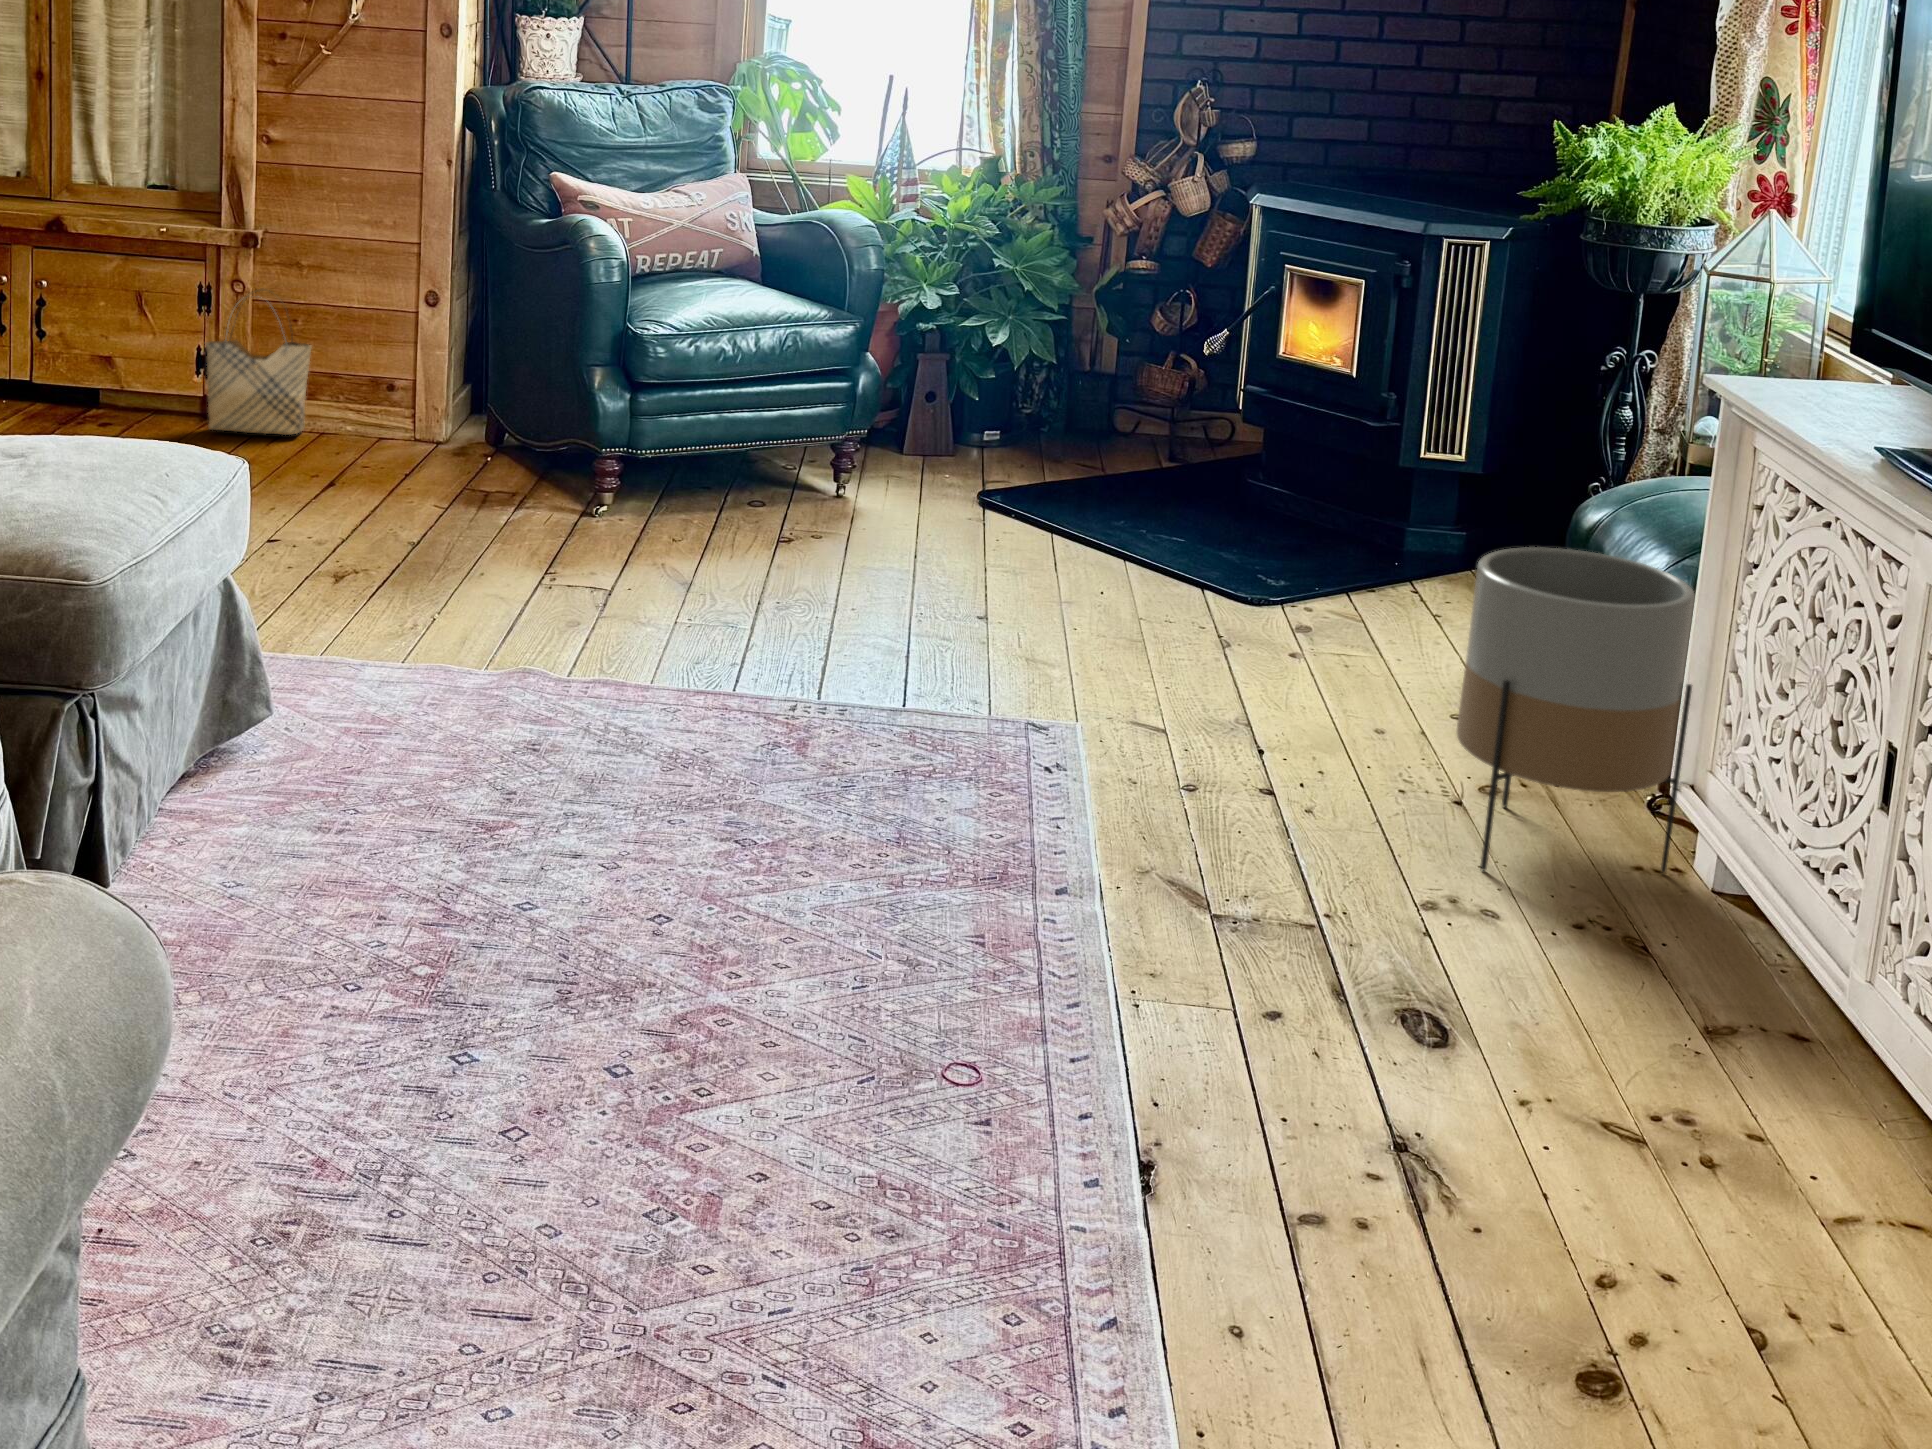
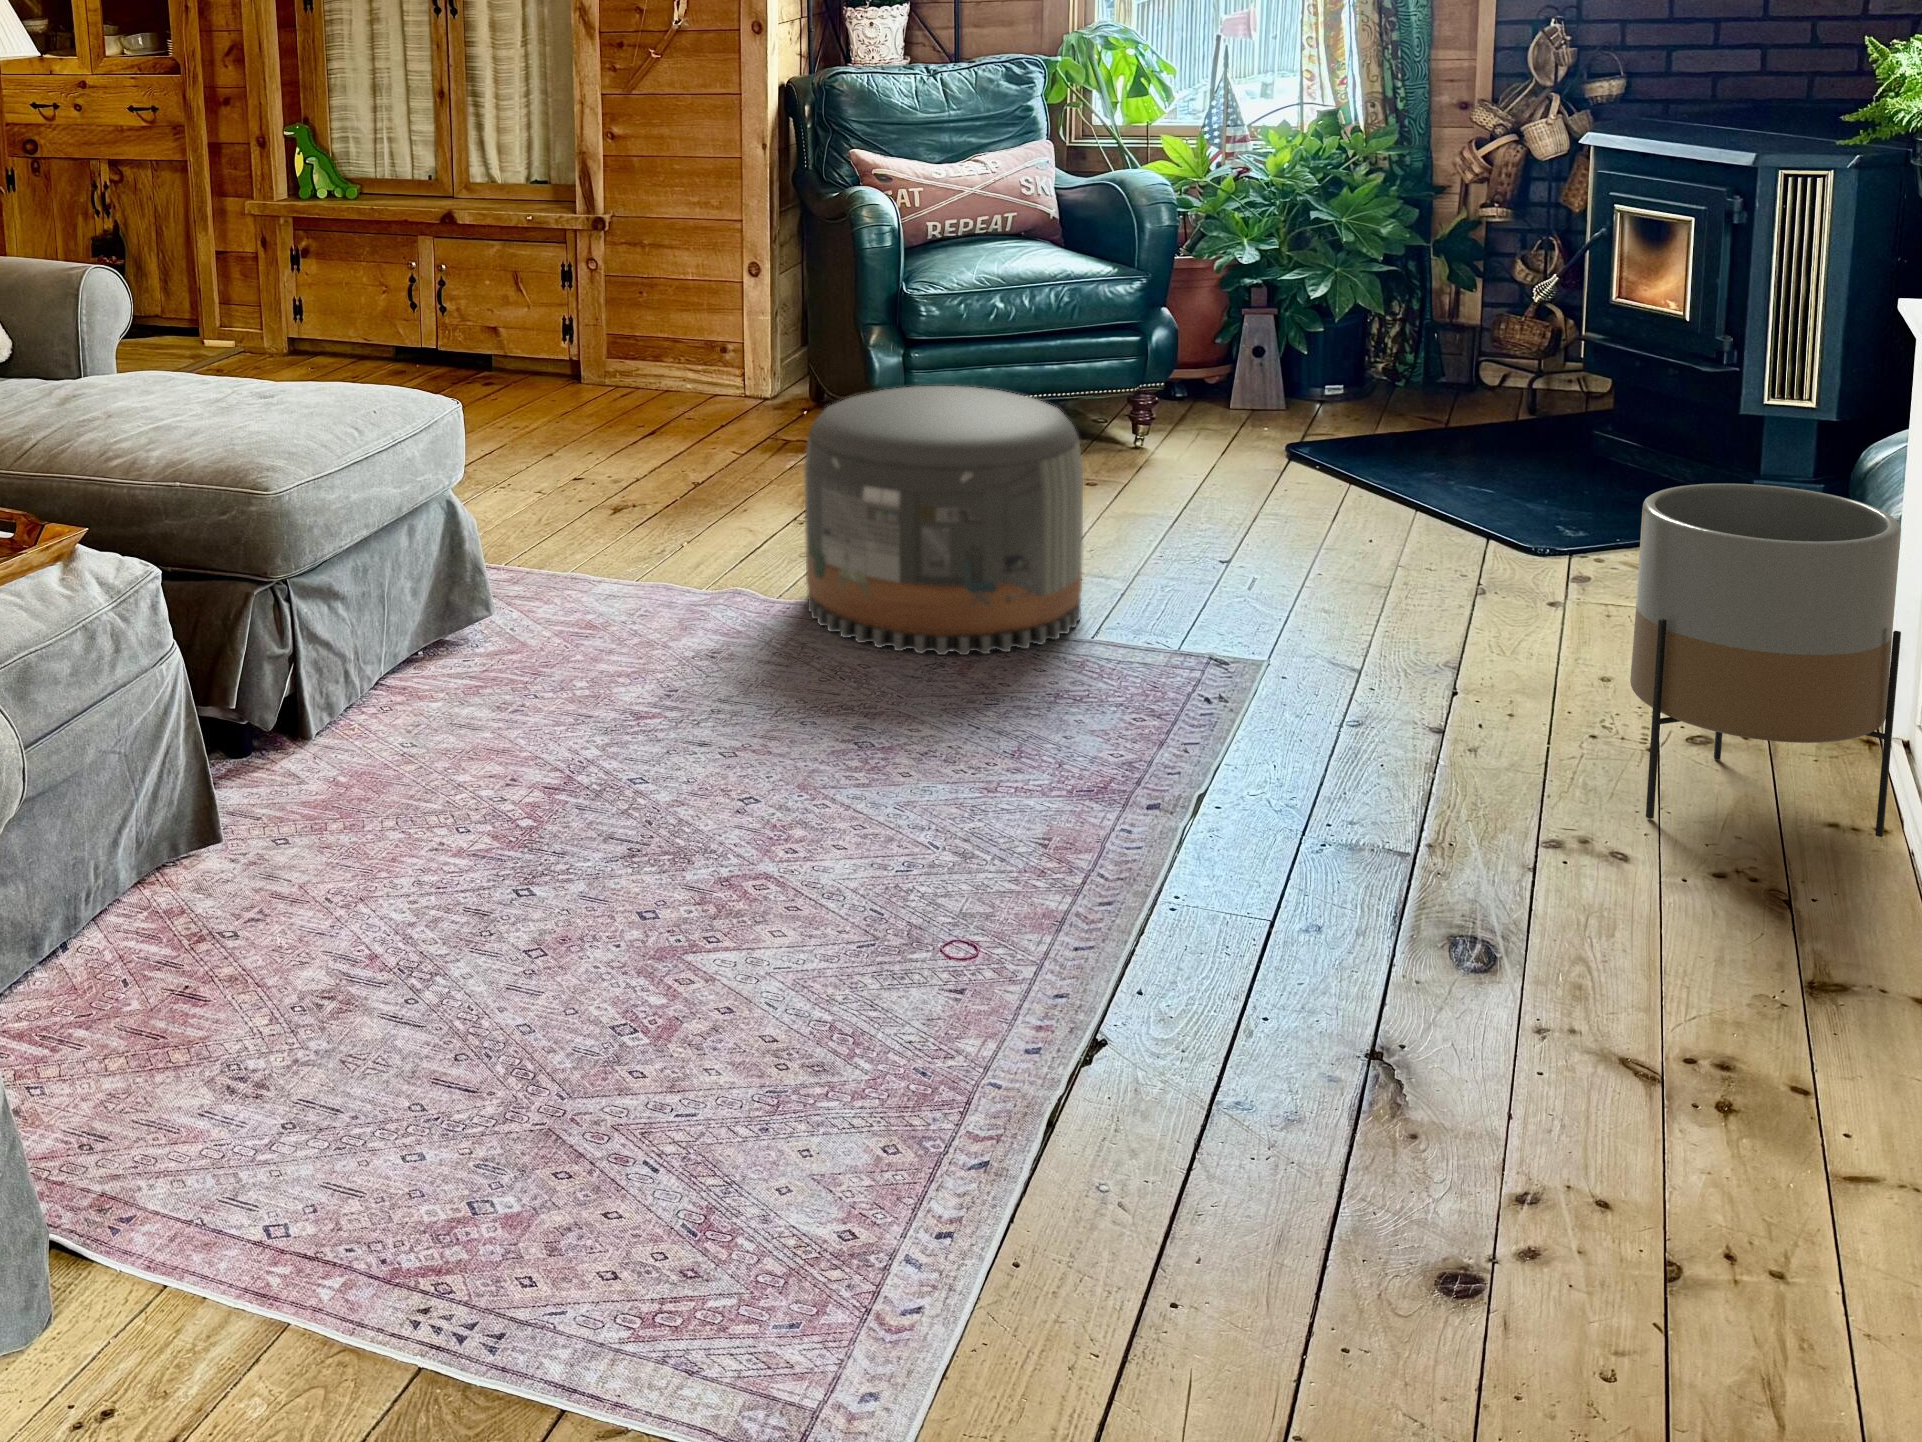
woven basket: present [206,289,312,435] -> none [569,265,660,391]
pouf: none [600,444,898,738] -> present [804,386,1083,655]

